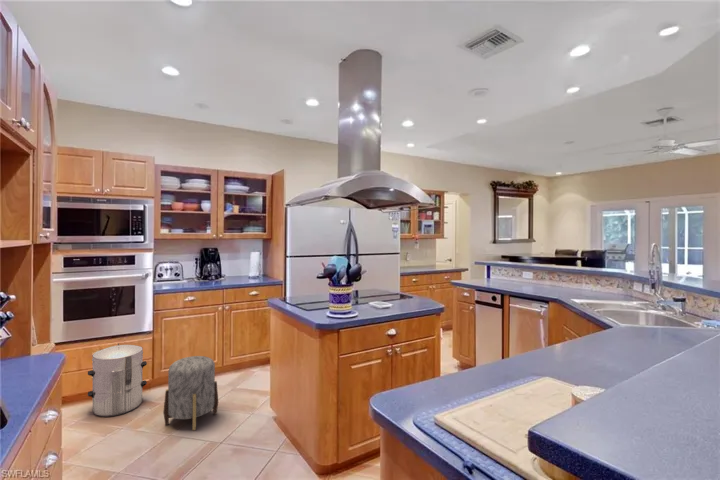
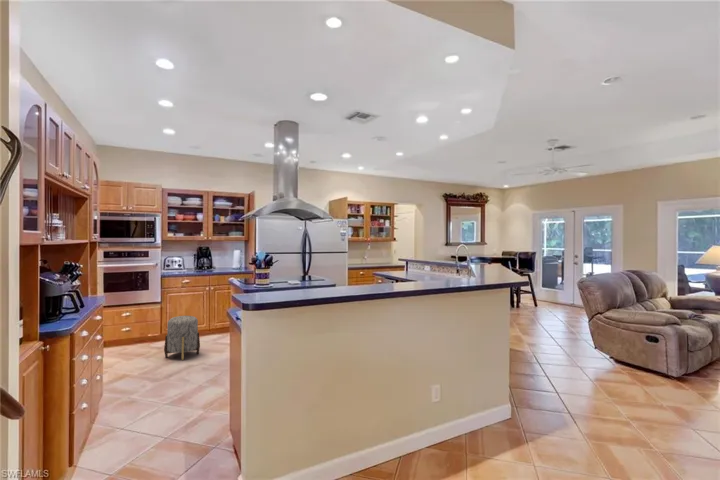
waste bin: present [88,343,147,416] -> none [118,308,156,353]

